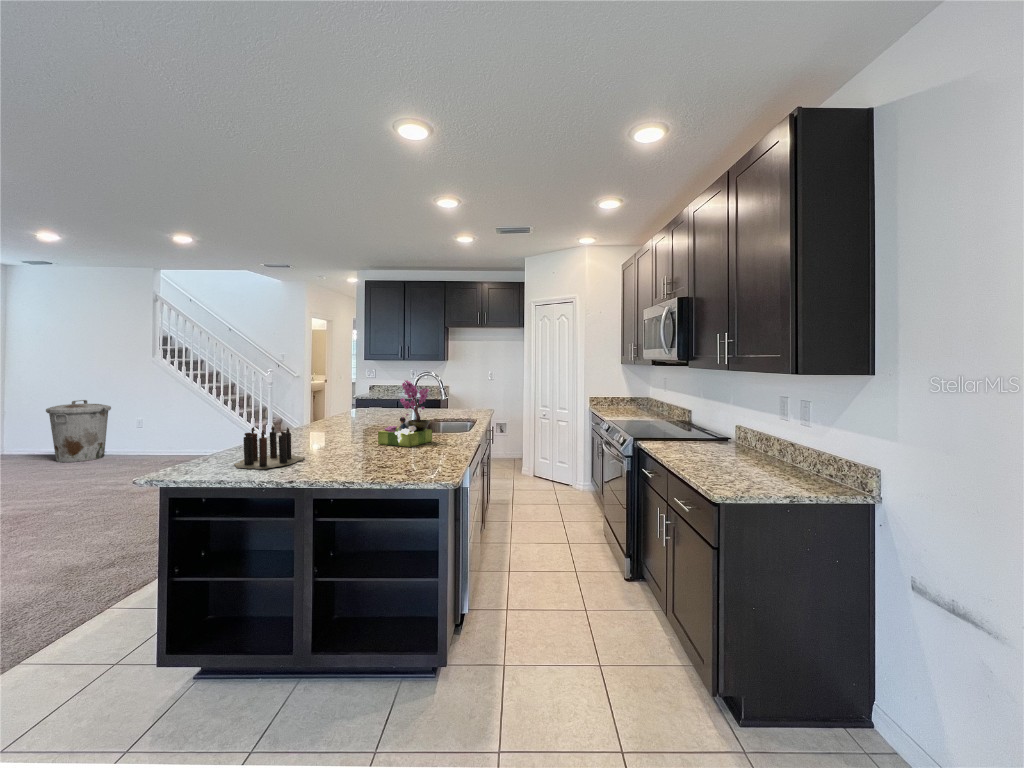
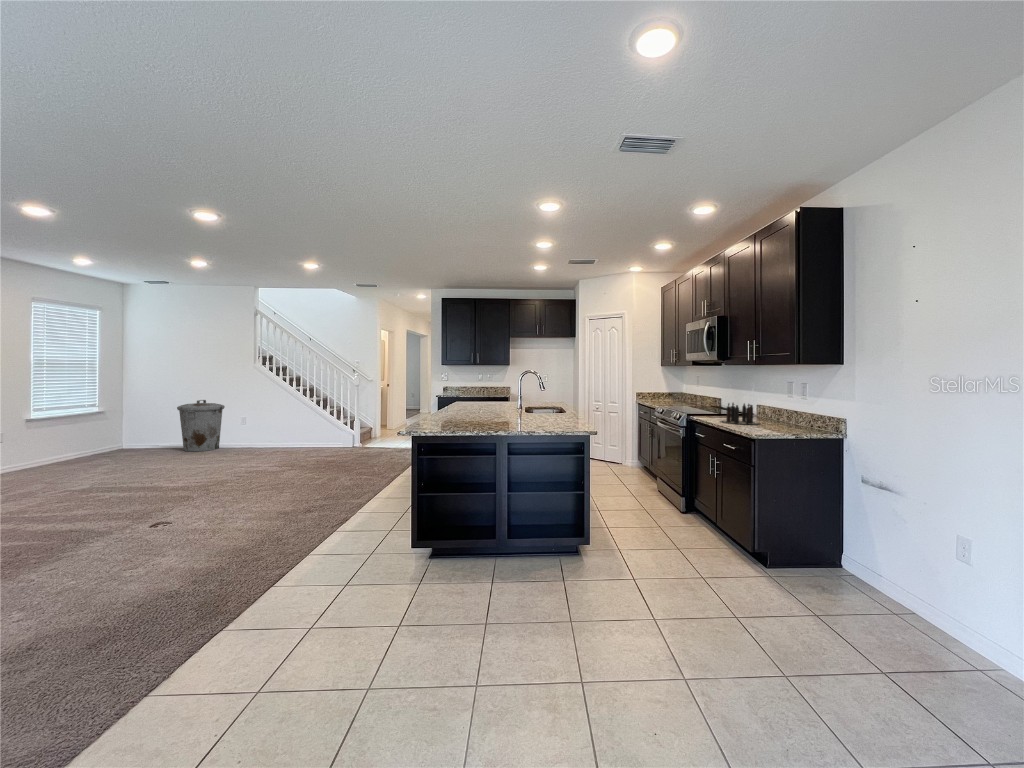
flower arrangement: present [378,380,432,447] -> none [519,374,552,418]
candle: present [234,425,305,469] -> present [720,403,758,425]

